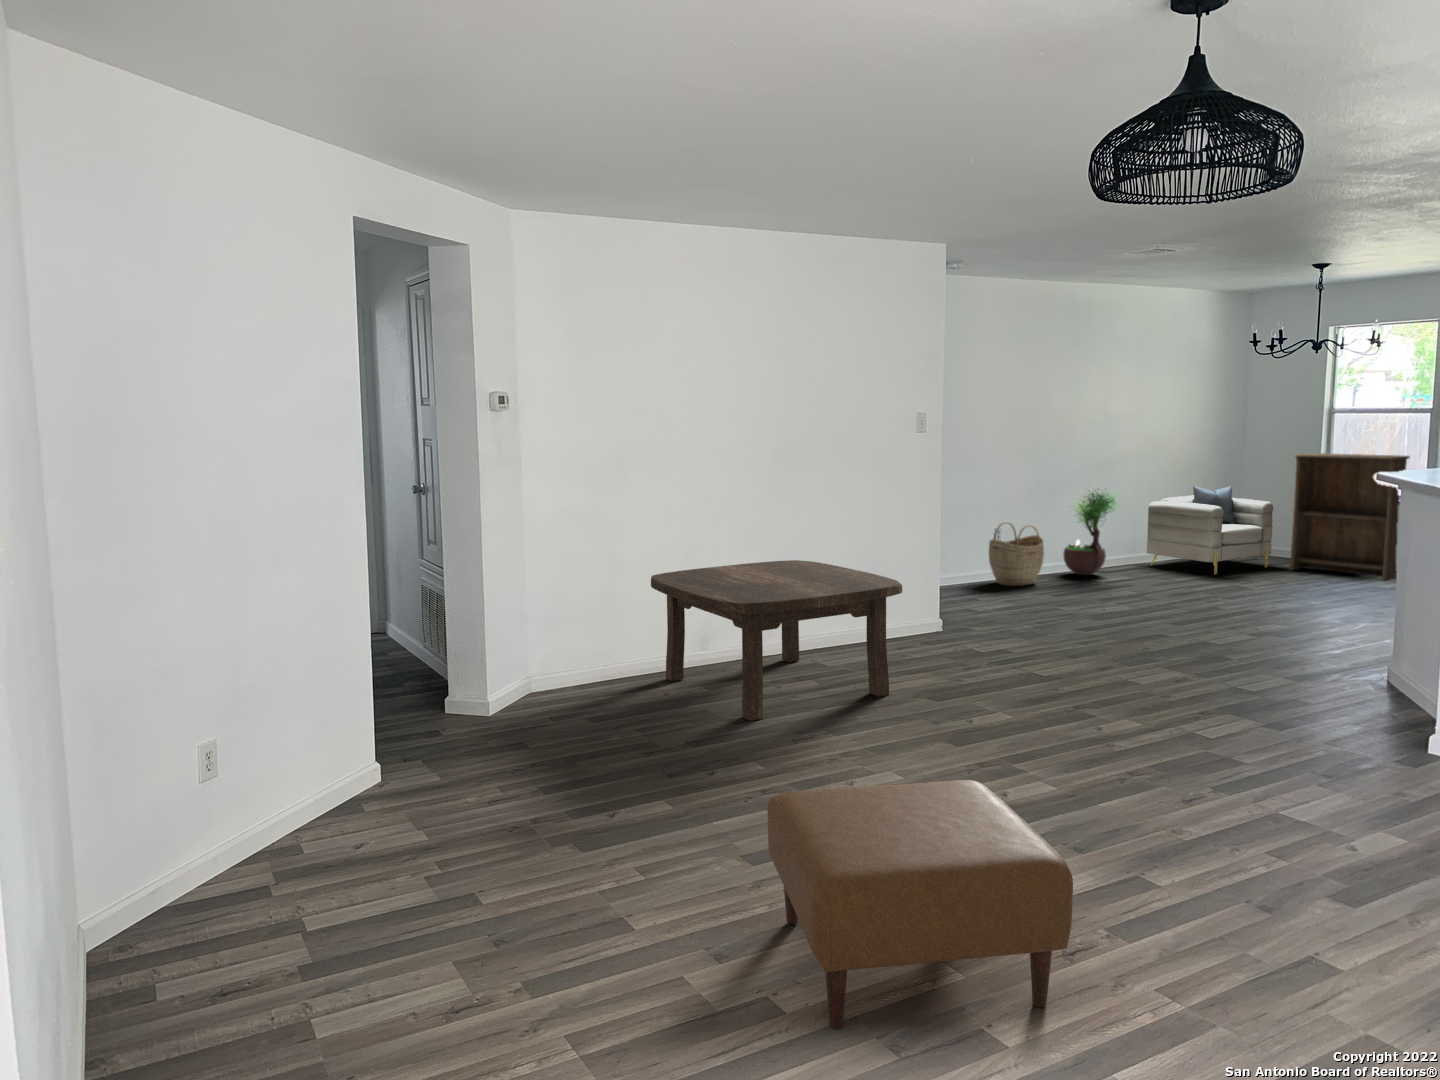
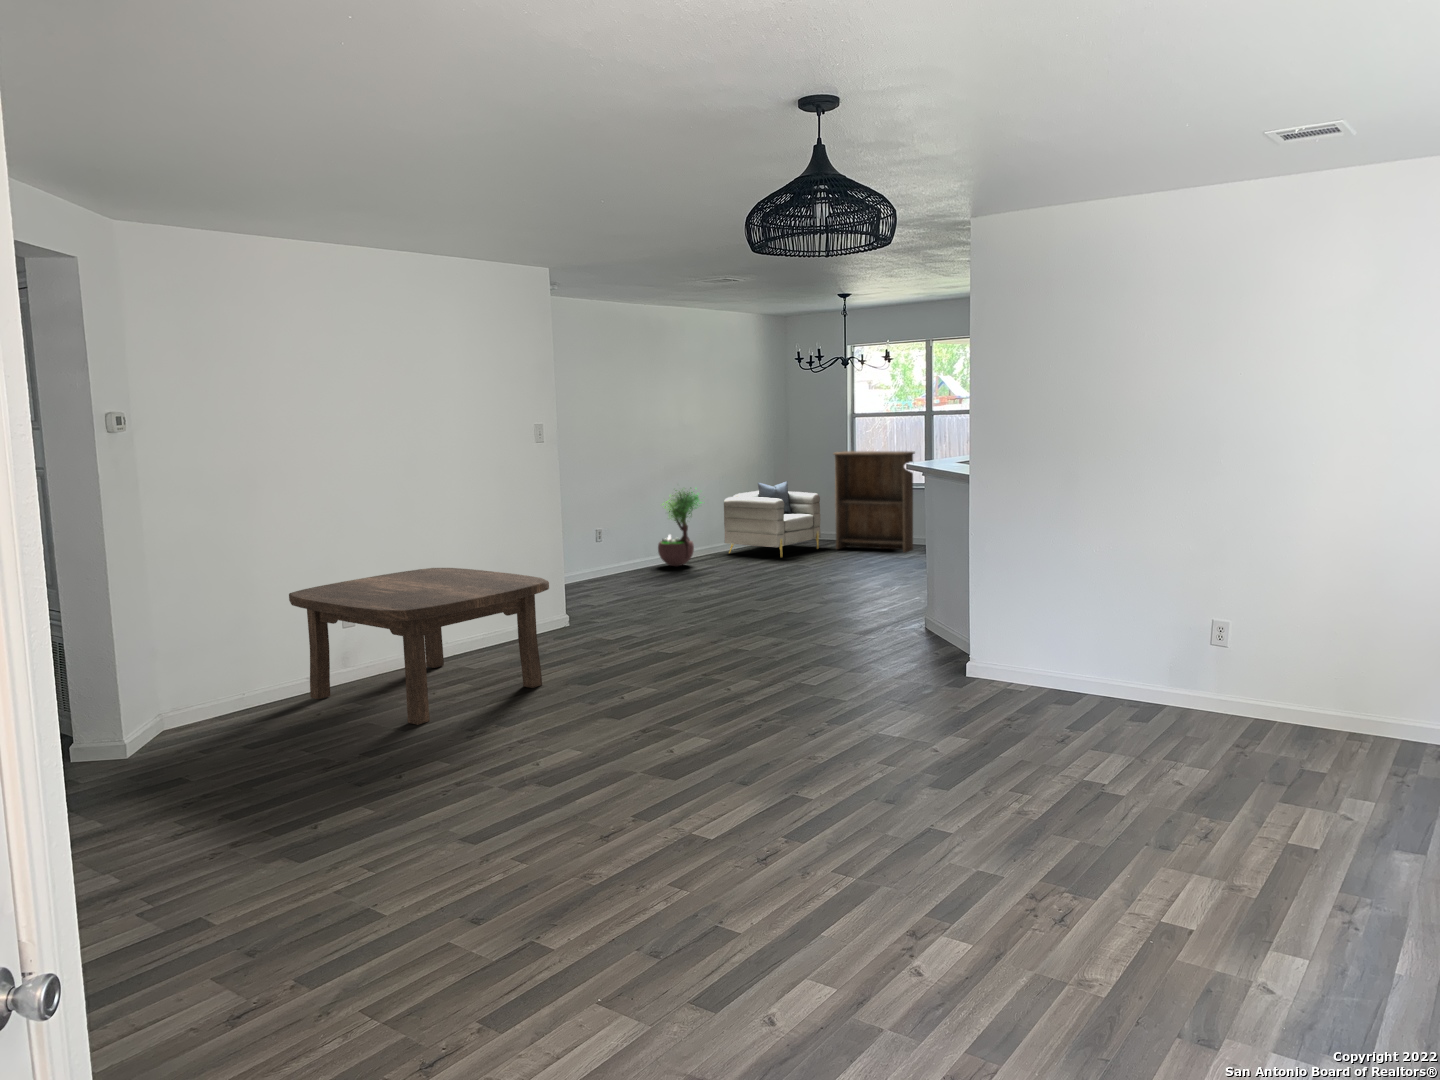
woven basket: present [989,522,1044,586] -> none [595,522,643,581]
ottoman: present [768,780,1073,1029] -> none [502,733,775,953]

